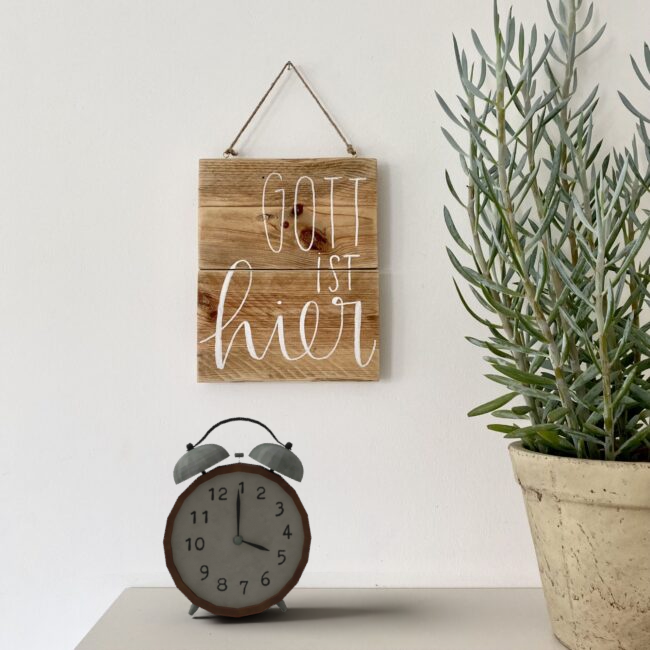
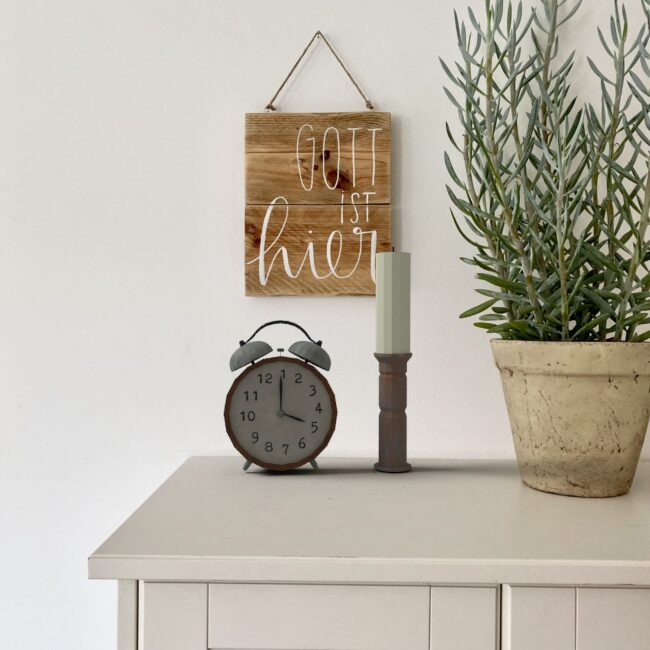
candle: none [359,323,407,615] -> present [374,247,412,472]

